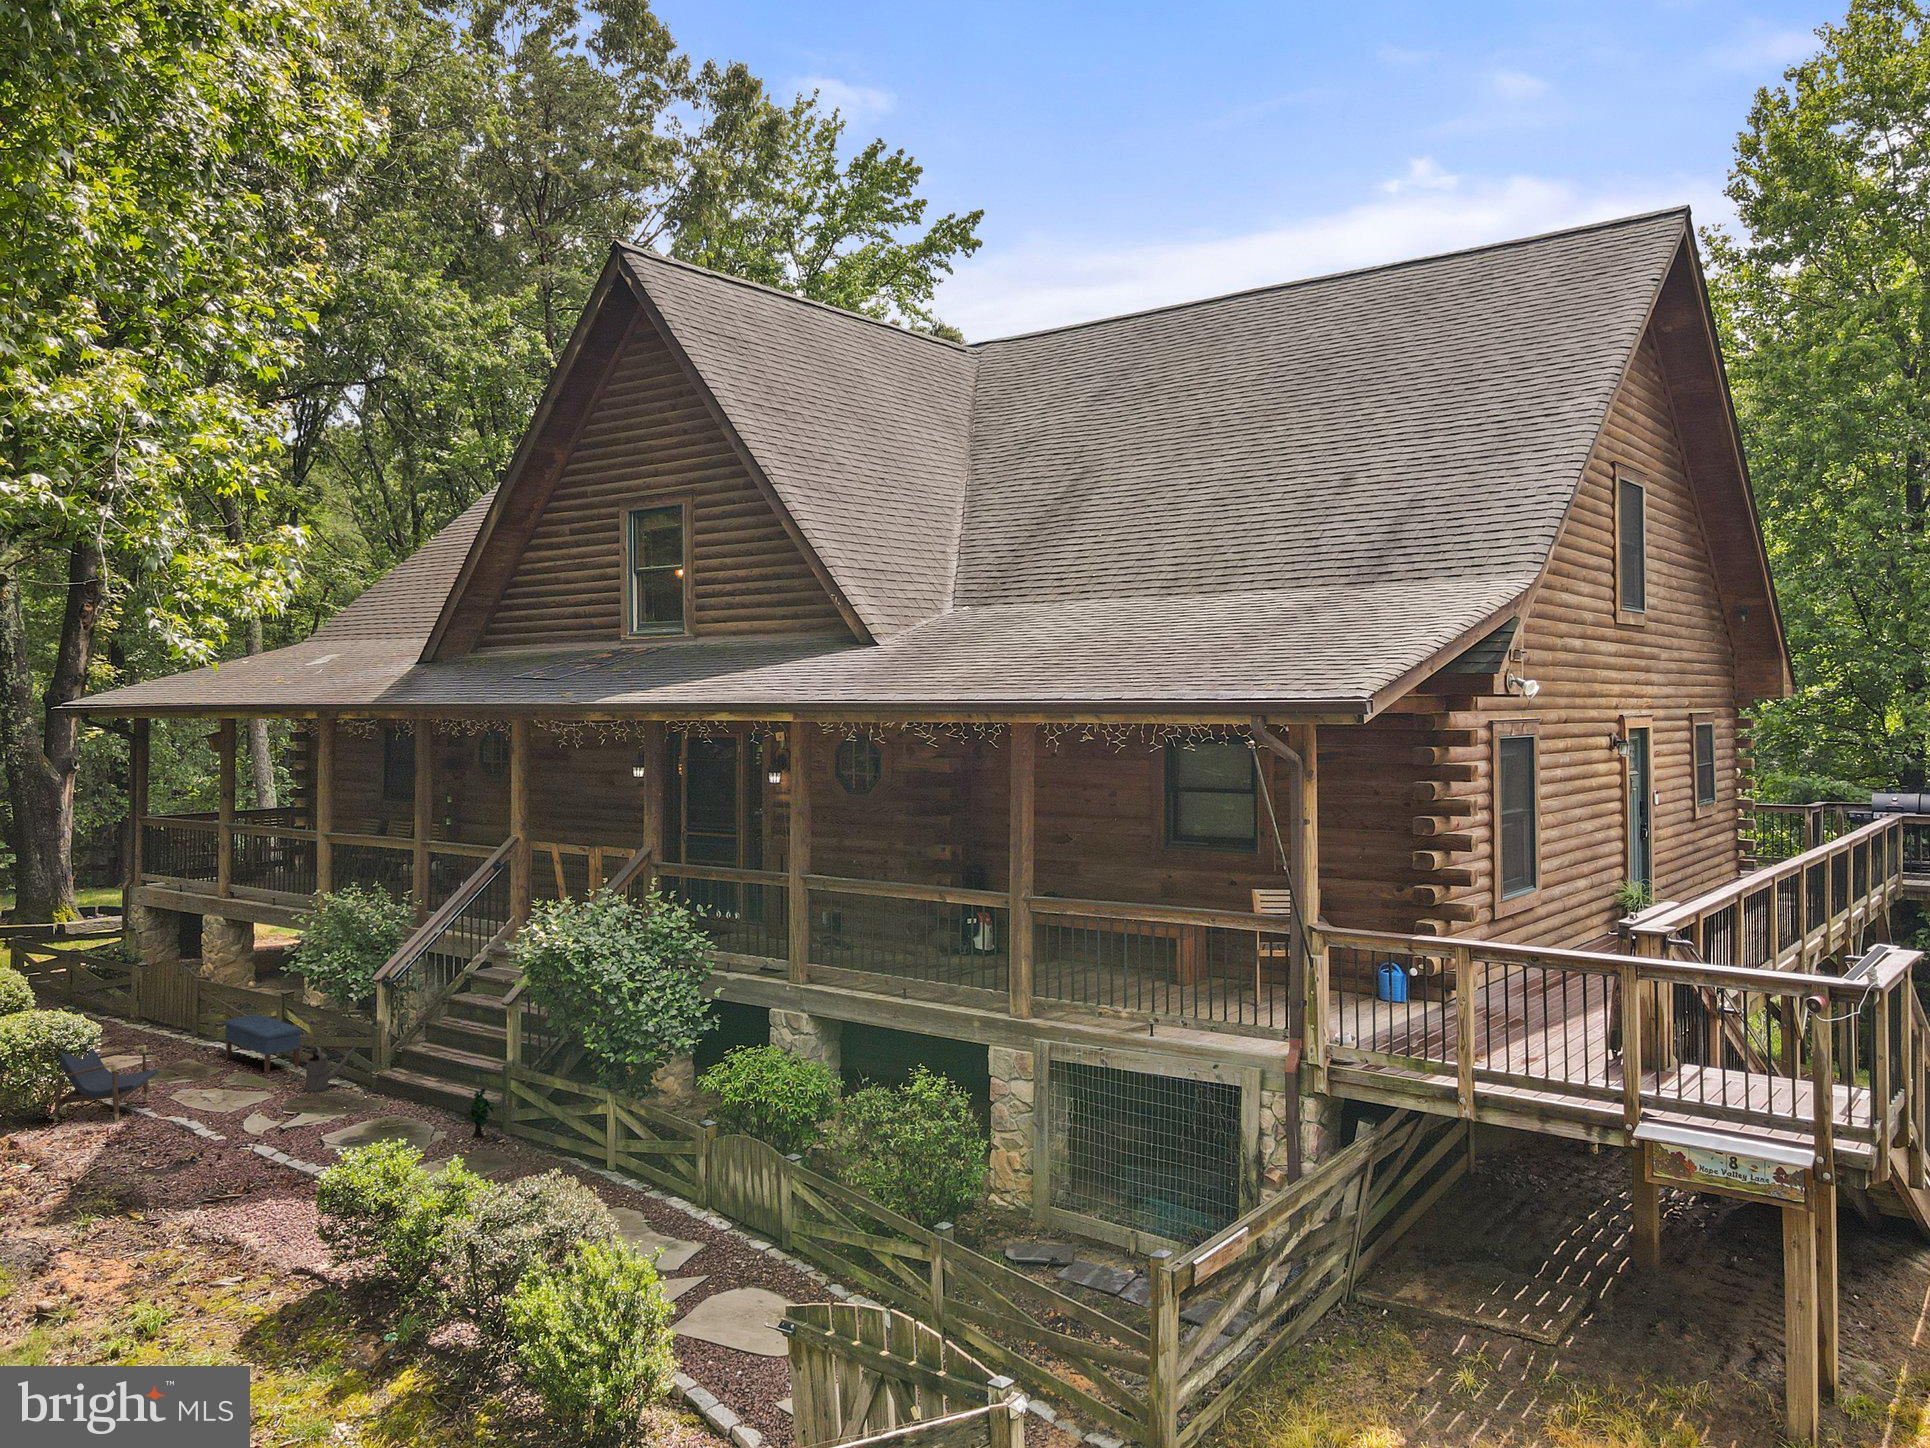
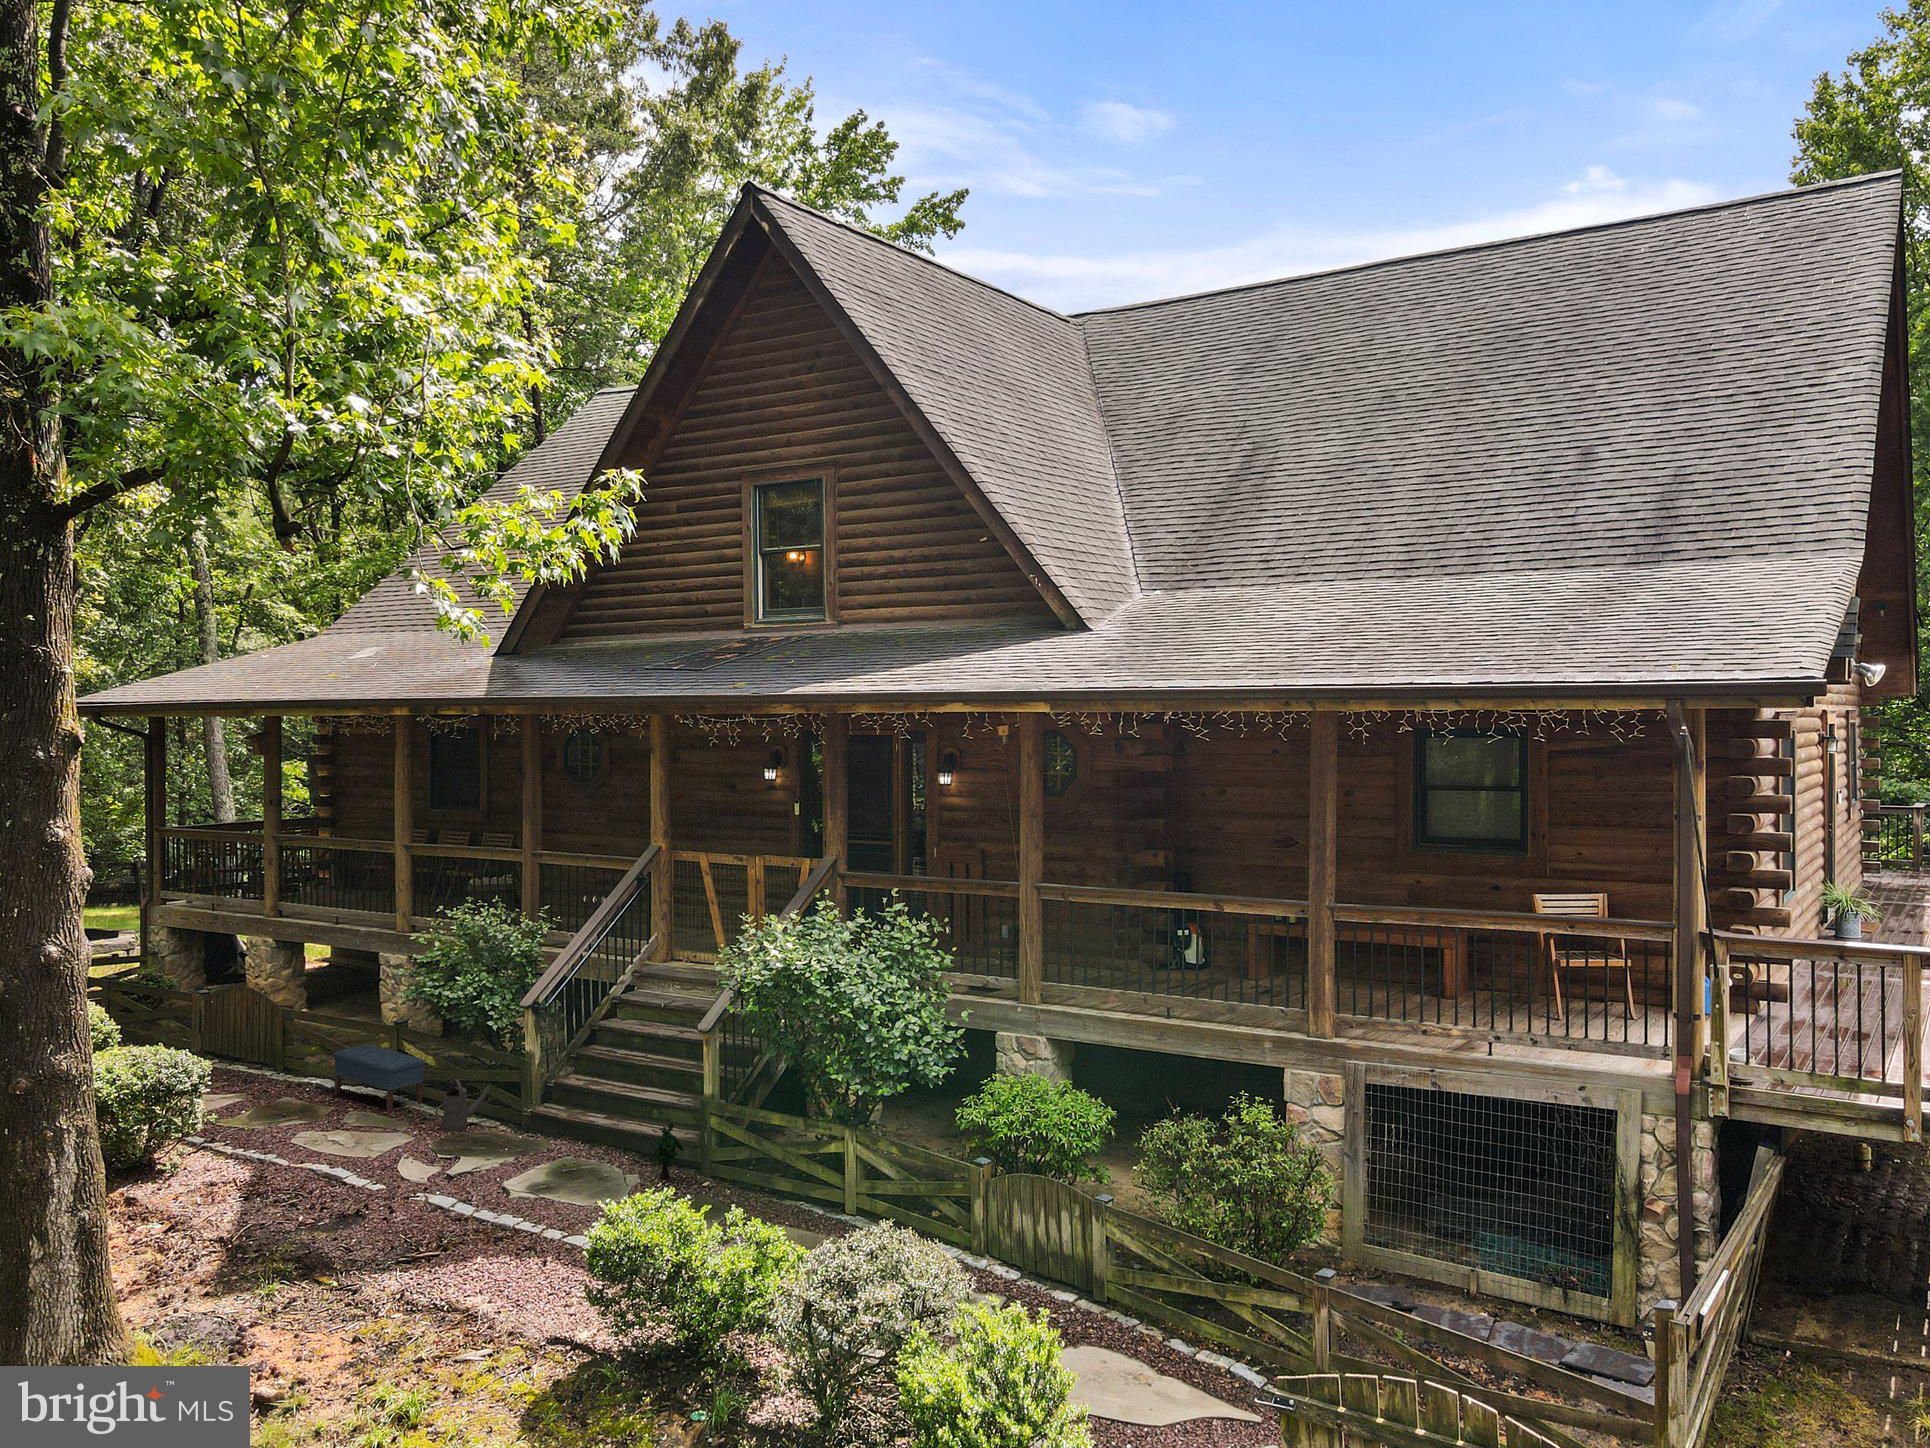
lounge chair: present [54,1045,158,1122] -> none [170,1065,284,1171]

